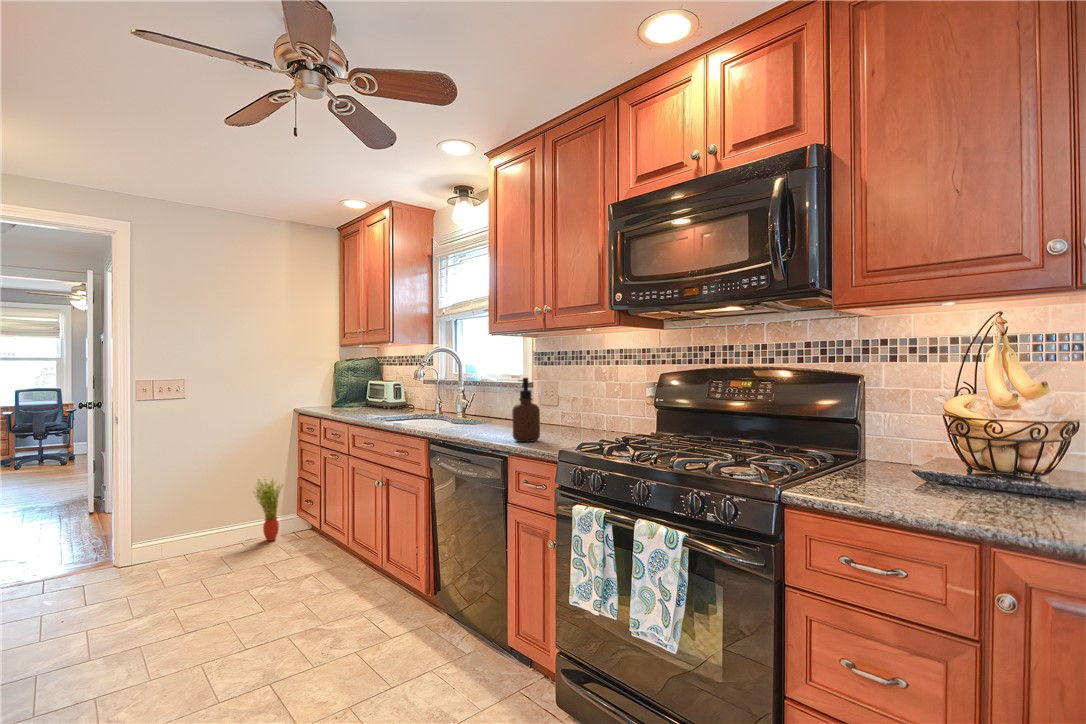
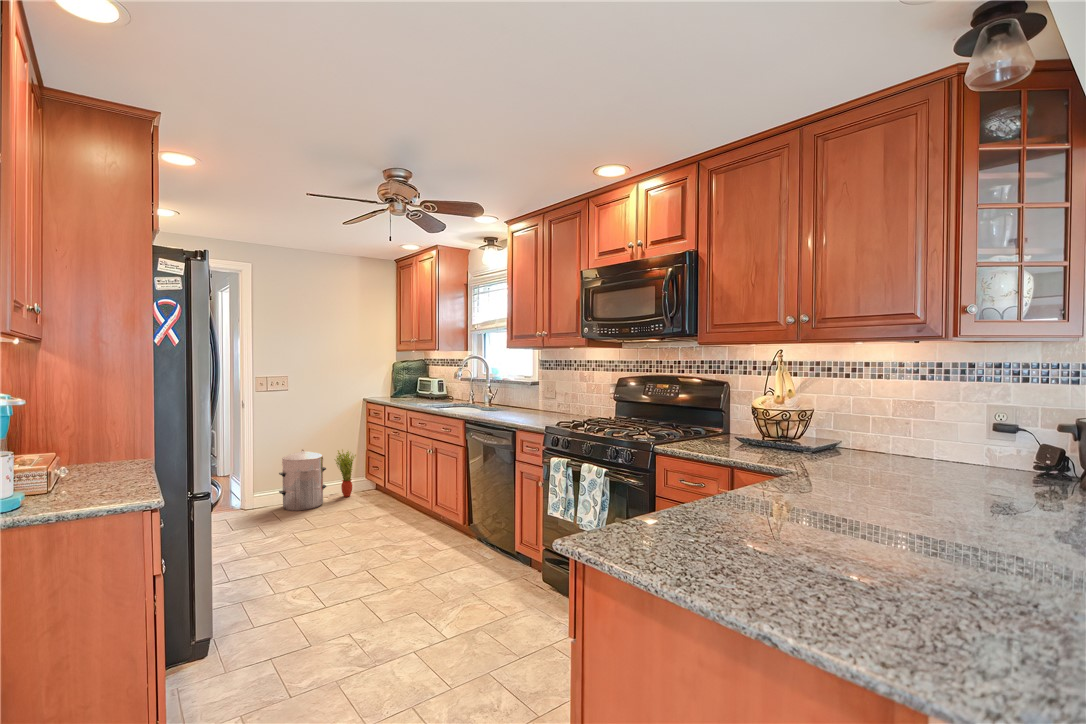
soap dispenser: present [512,378,540,442] -> none [519,380,537,421]
waste bin: none [167,481,239,568] -> present [279,450,326,511]

